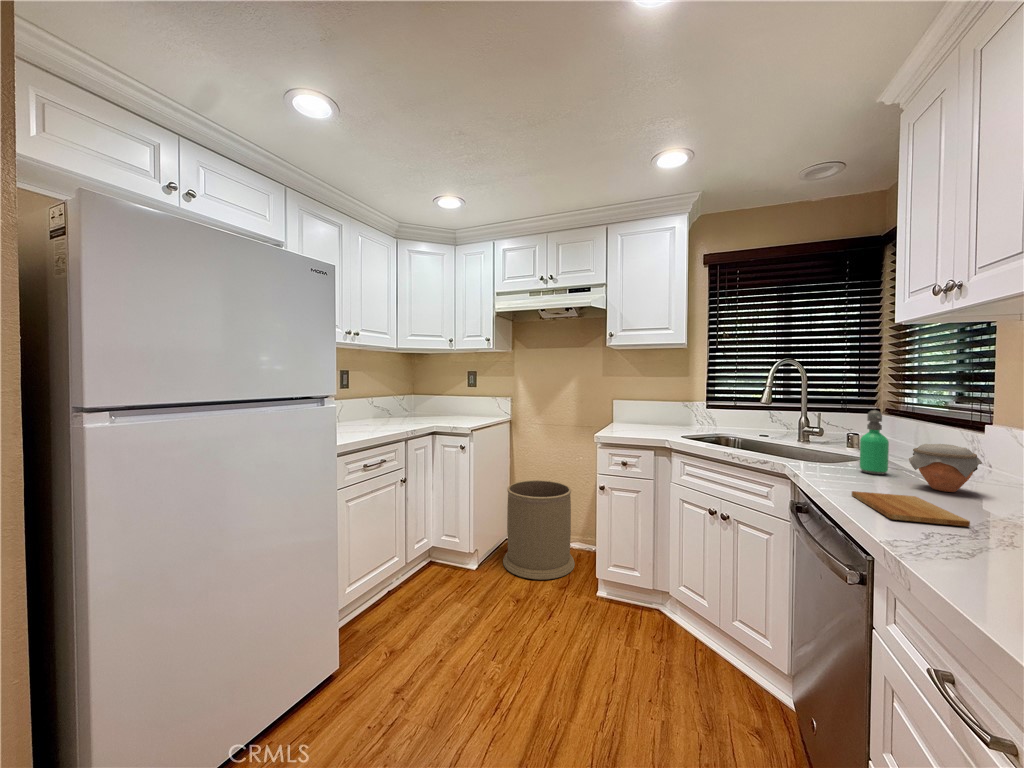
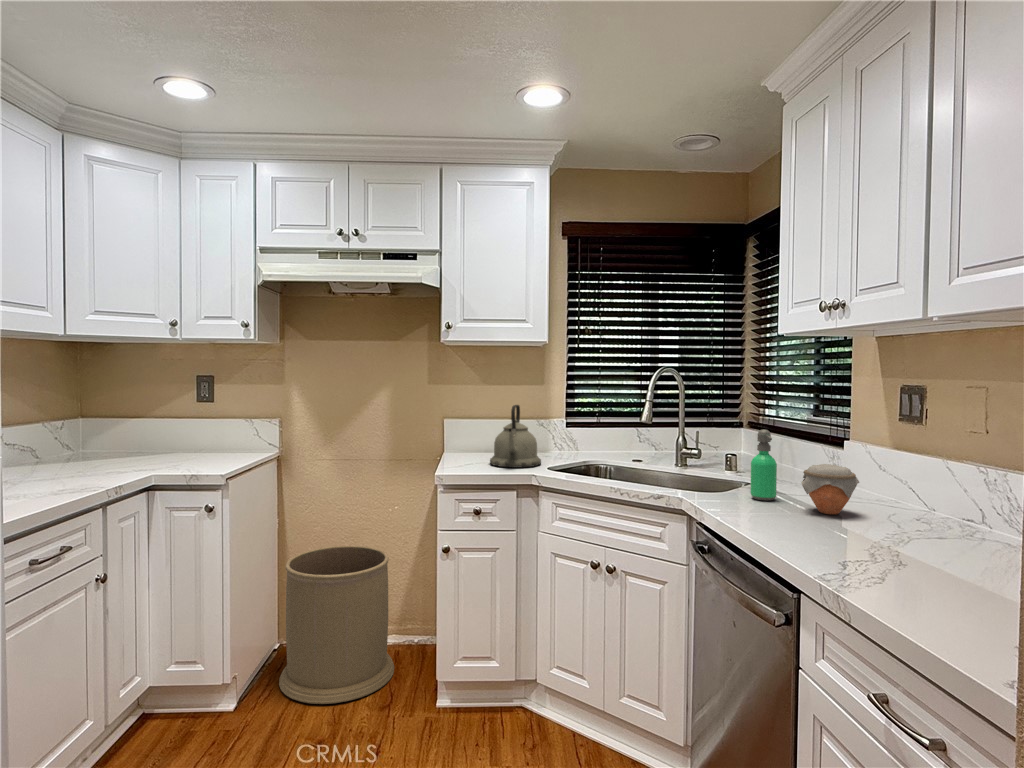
kettle: none [640,390,680,436] -> present [490,405,541,467]
cutting board: present [852,491,970,527] -> none [763,524,873,554]

